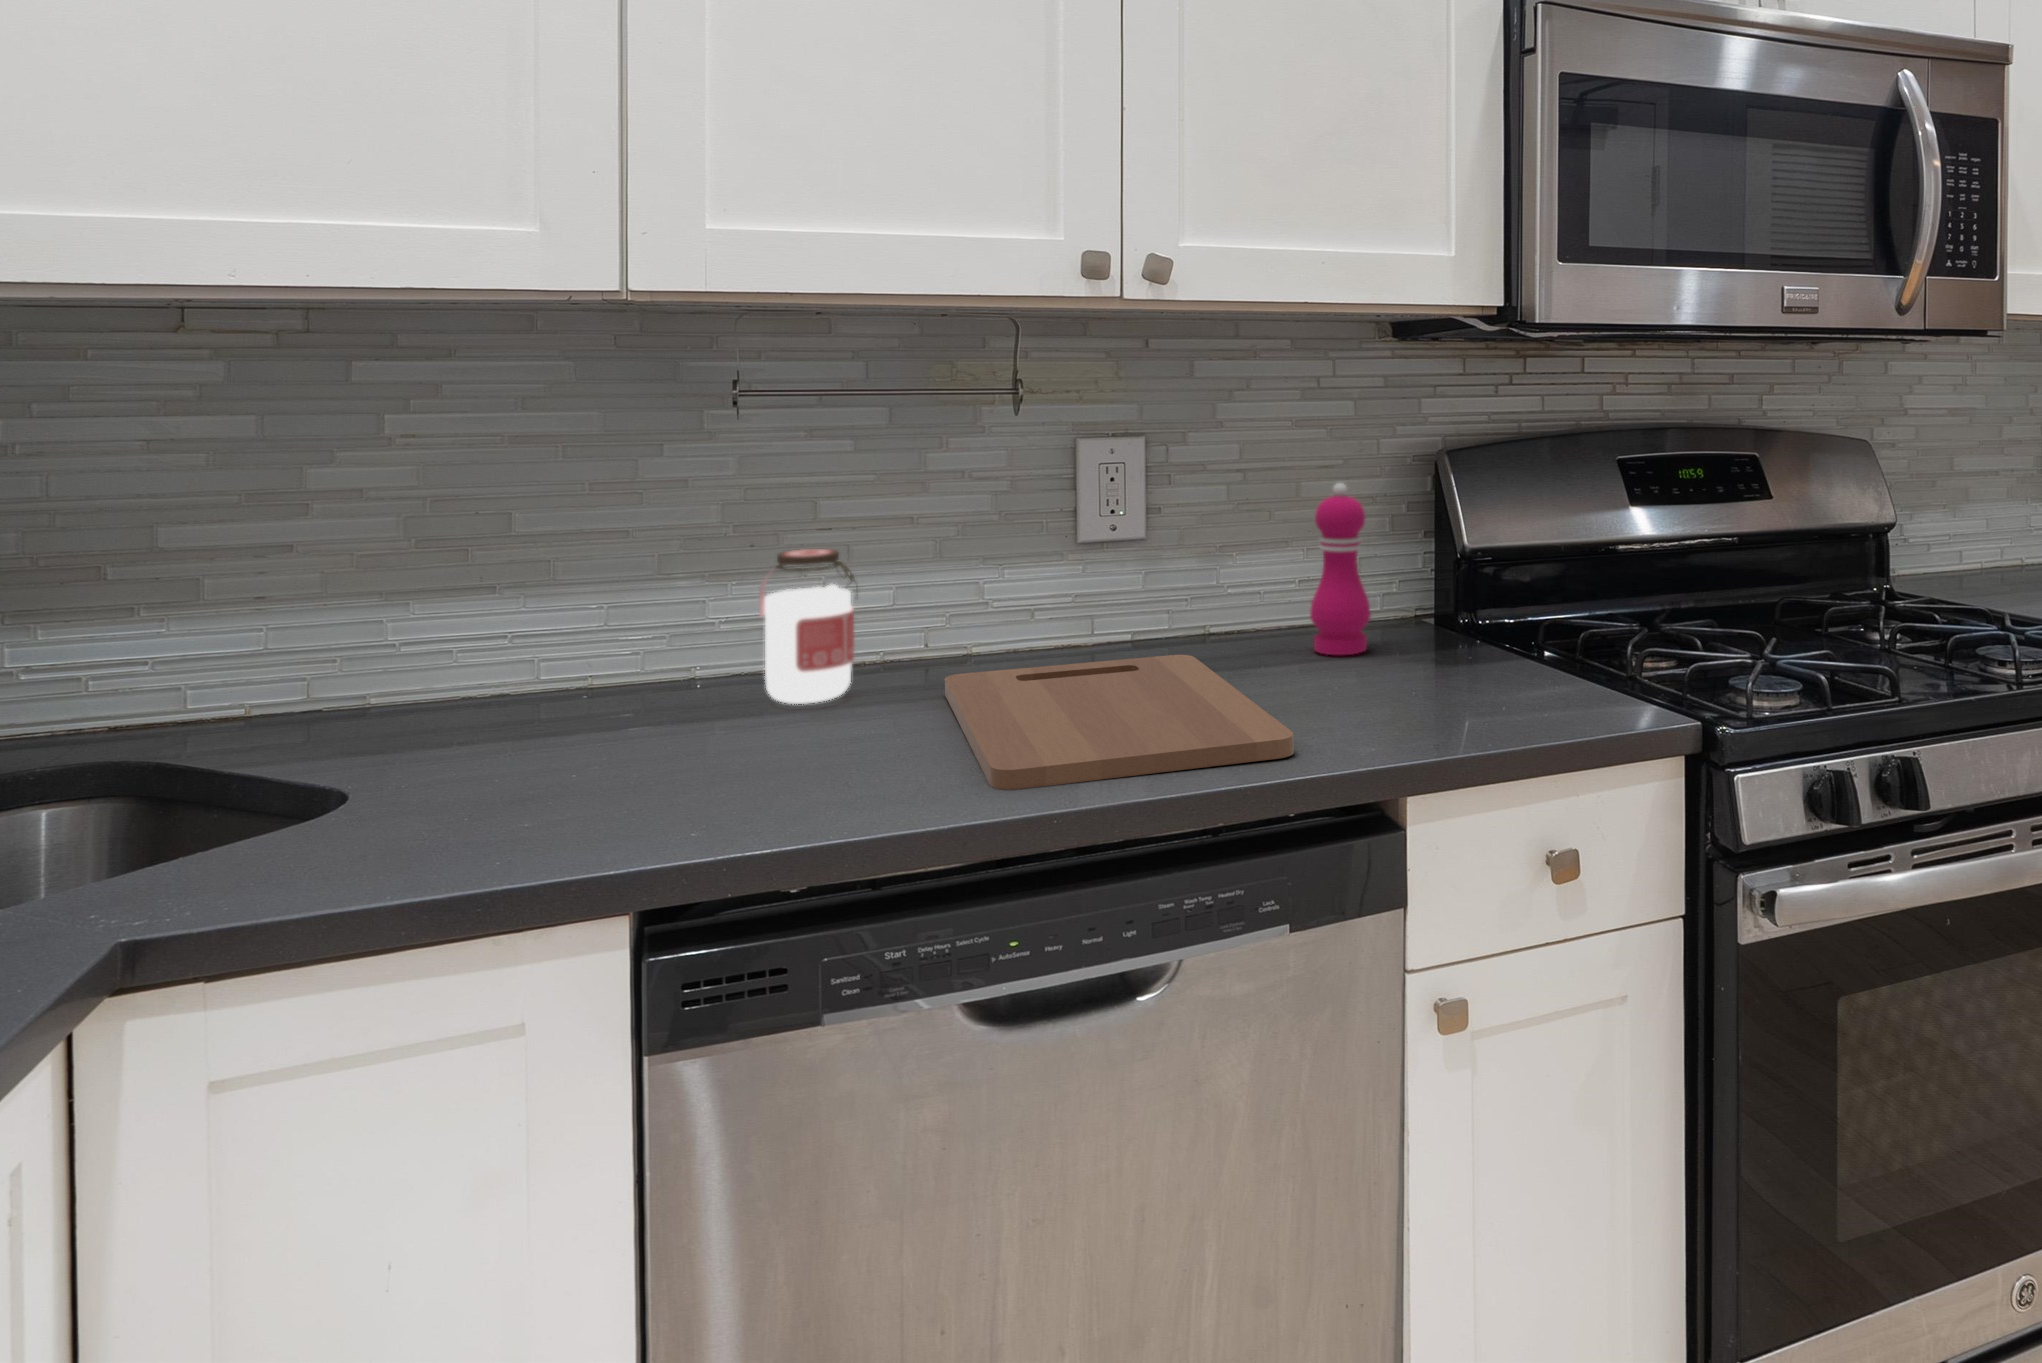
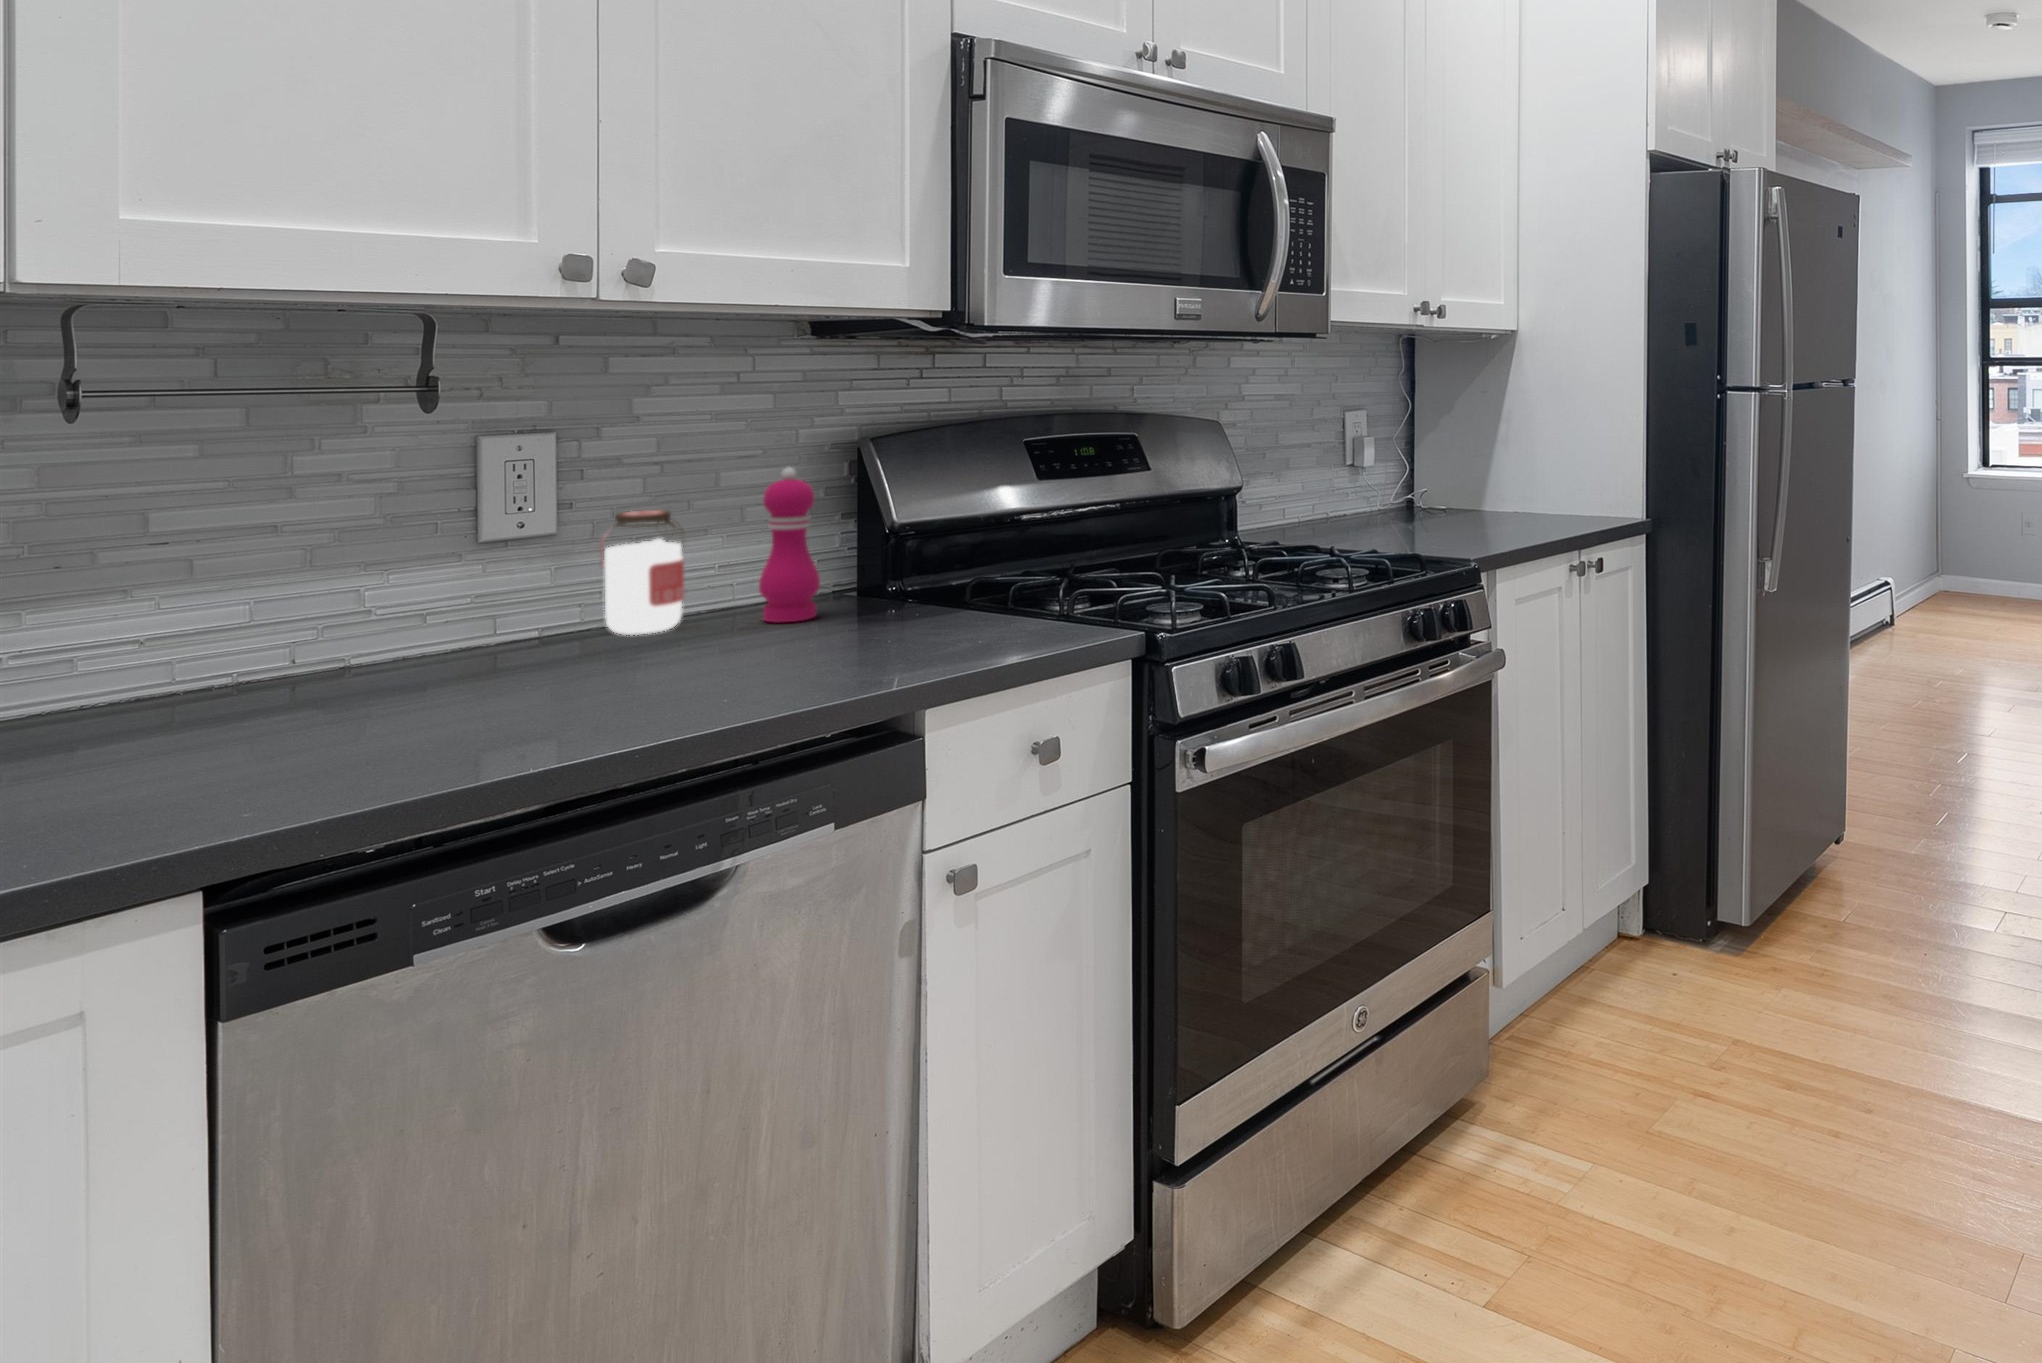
jar: present [759,549,858,704] -> present [601,510,684,635]
cutting board: present [945,655,1294,790] -> none [381,632,815,746]

